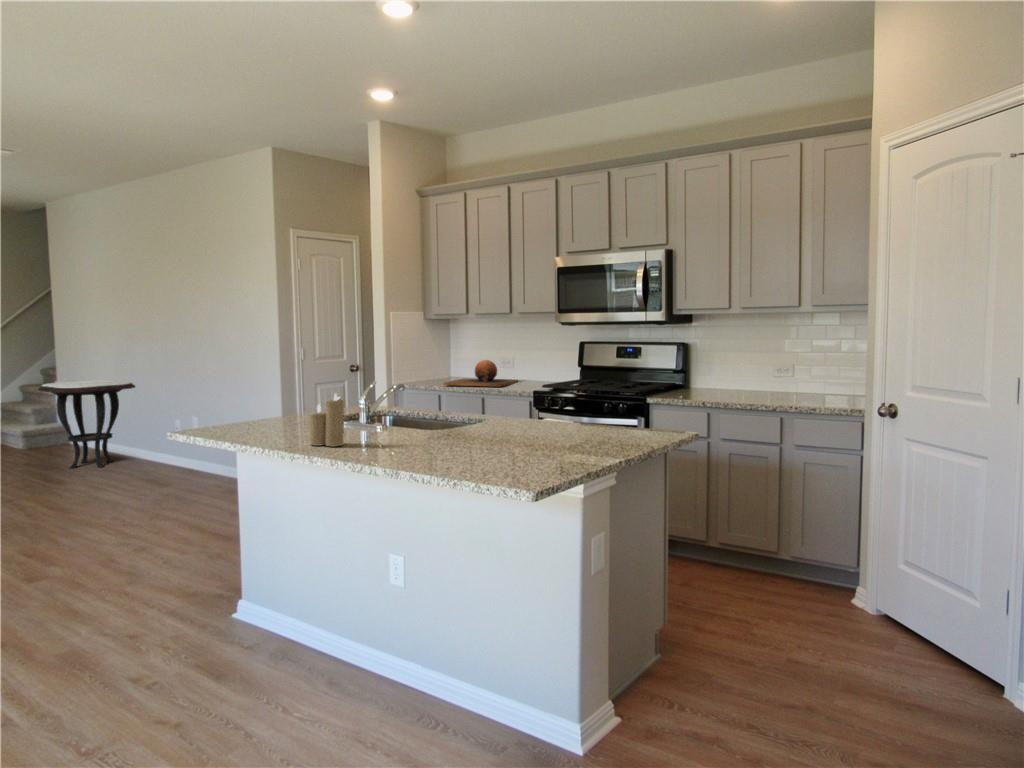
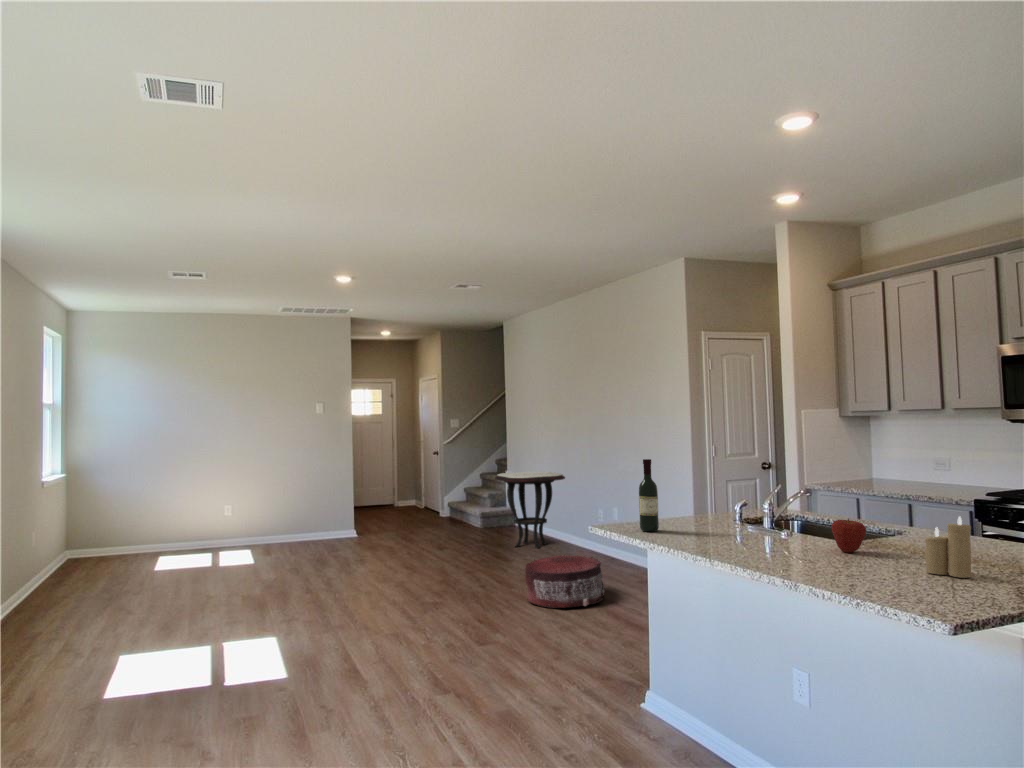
wine bottle: none [223,353,247,433] -> present [639,459,659,532]
chopping board: present [443,360,518,387] -> none [863,462,961,494]
candle: present [310,394,344,446] -> present [925,516,971,578]
apple: none [426,406,456,439] -> present [832,519,866,553]
pouf: none [81,470,185,532] -> present [525,555,605,608]

